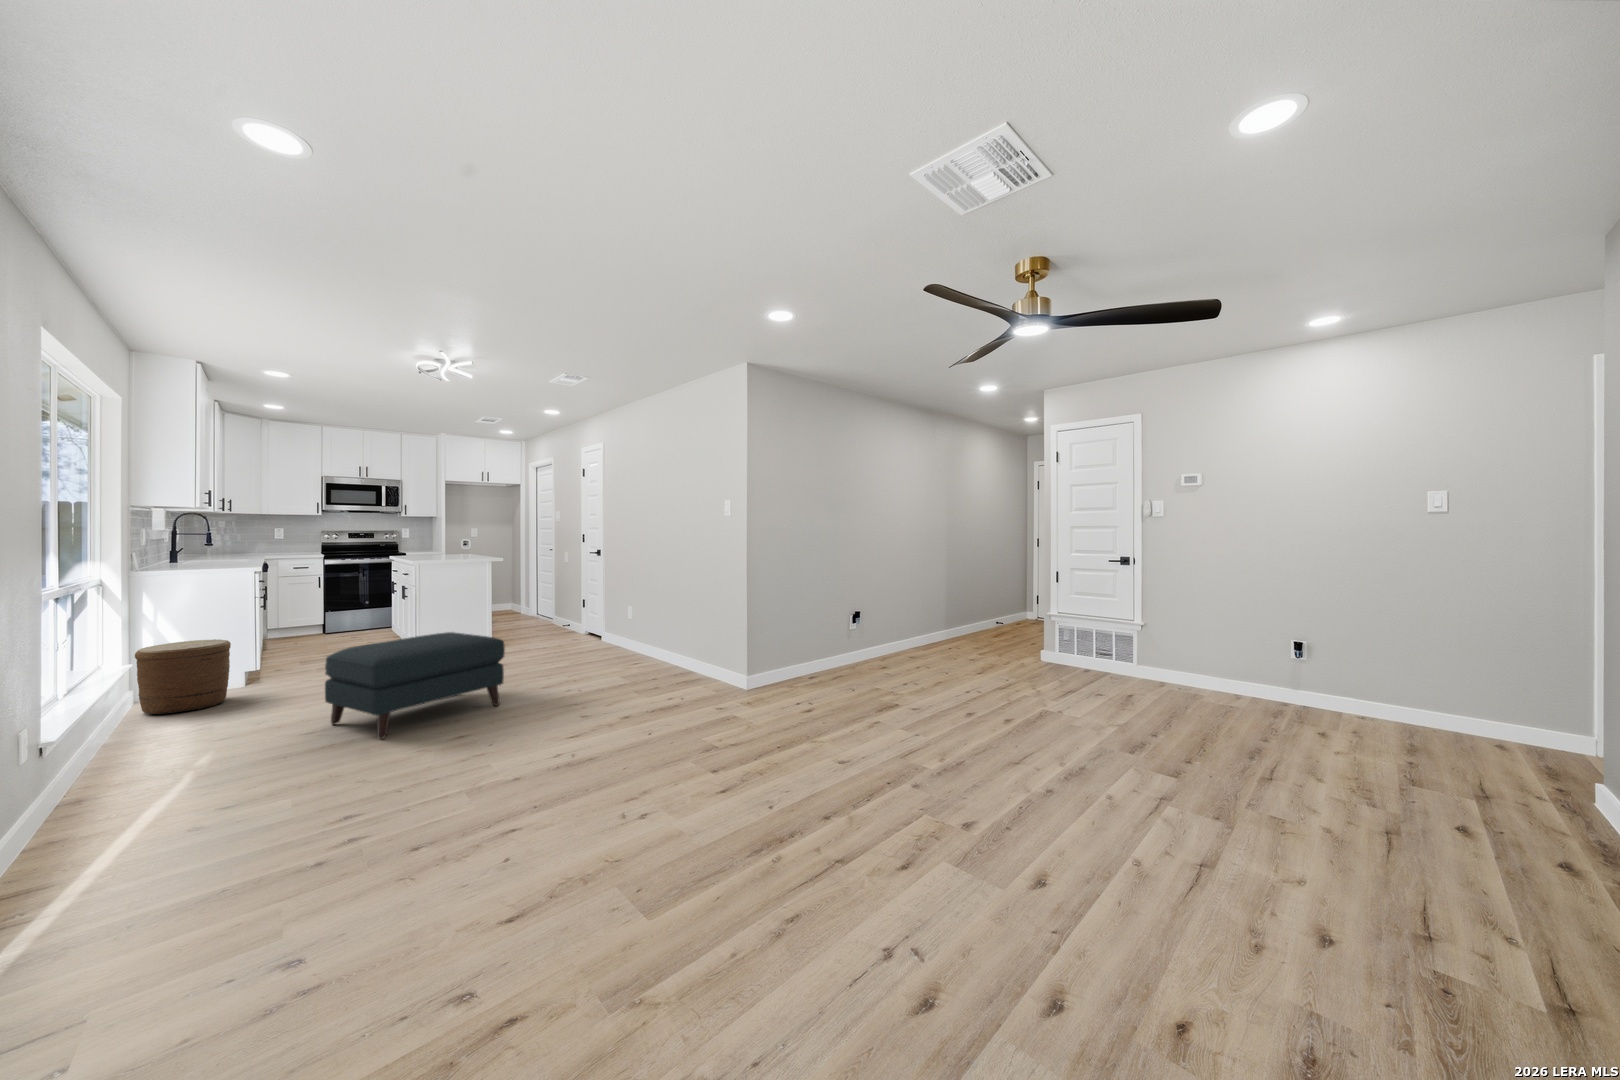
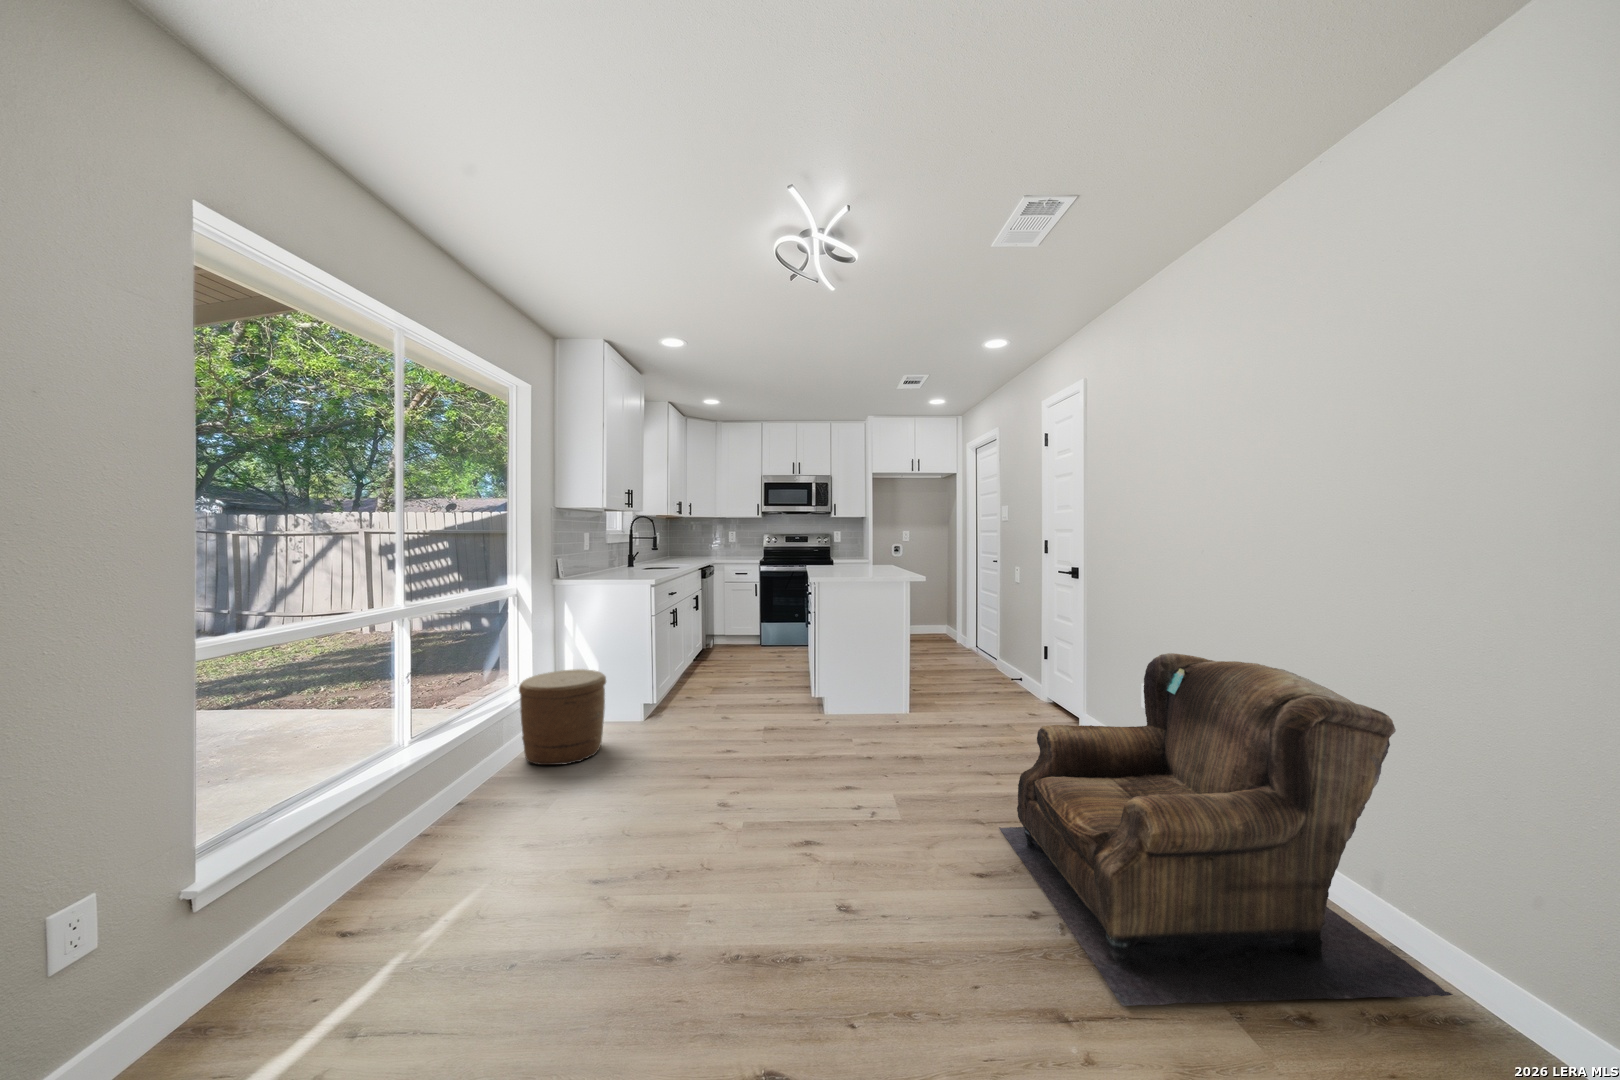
armchair: none [554,580,704,697] -> present [999,653,1453,1006]
ottoman: present [325,632,505,739] -> none [614,726,893,994]

